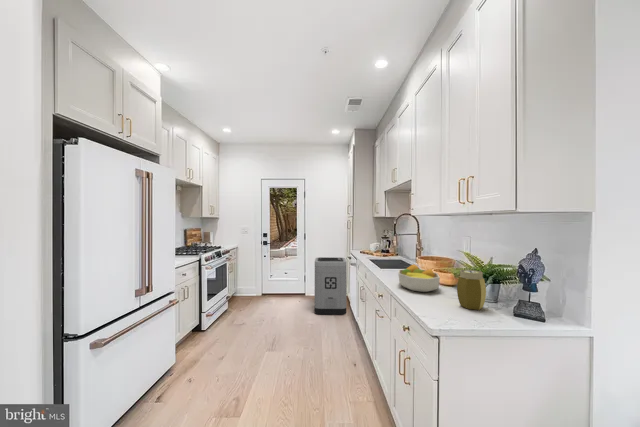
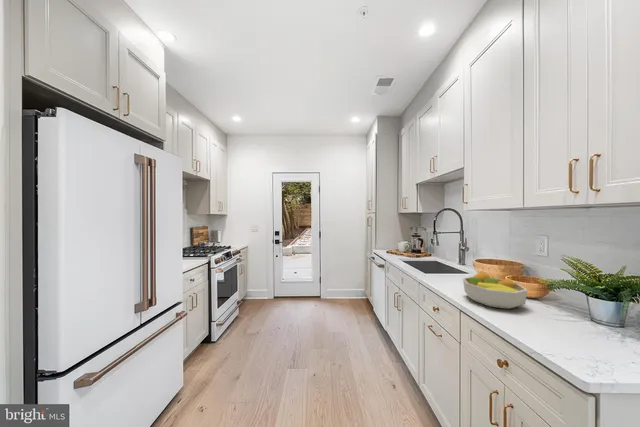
trash can: present [314,257,347,315] -> none [335,258,372,322]
jar: present [457,270,486,310] -> none [570,283,615,340]

